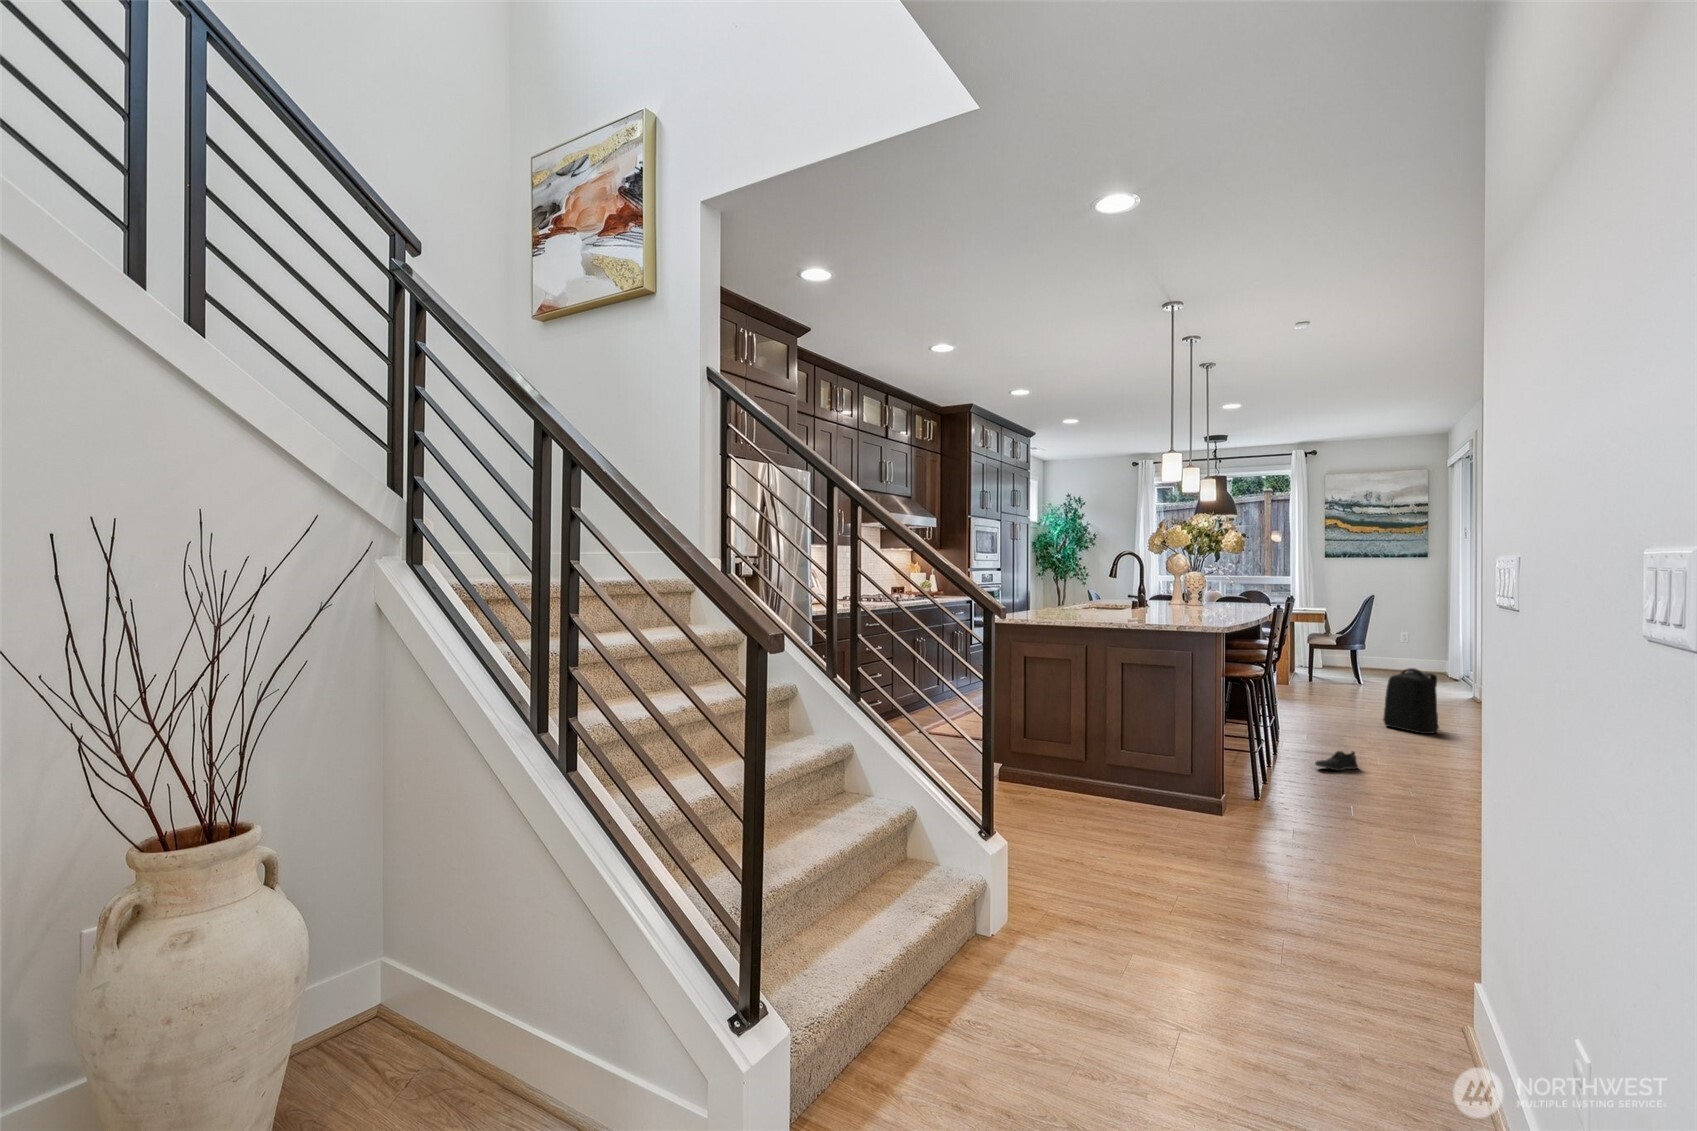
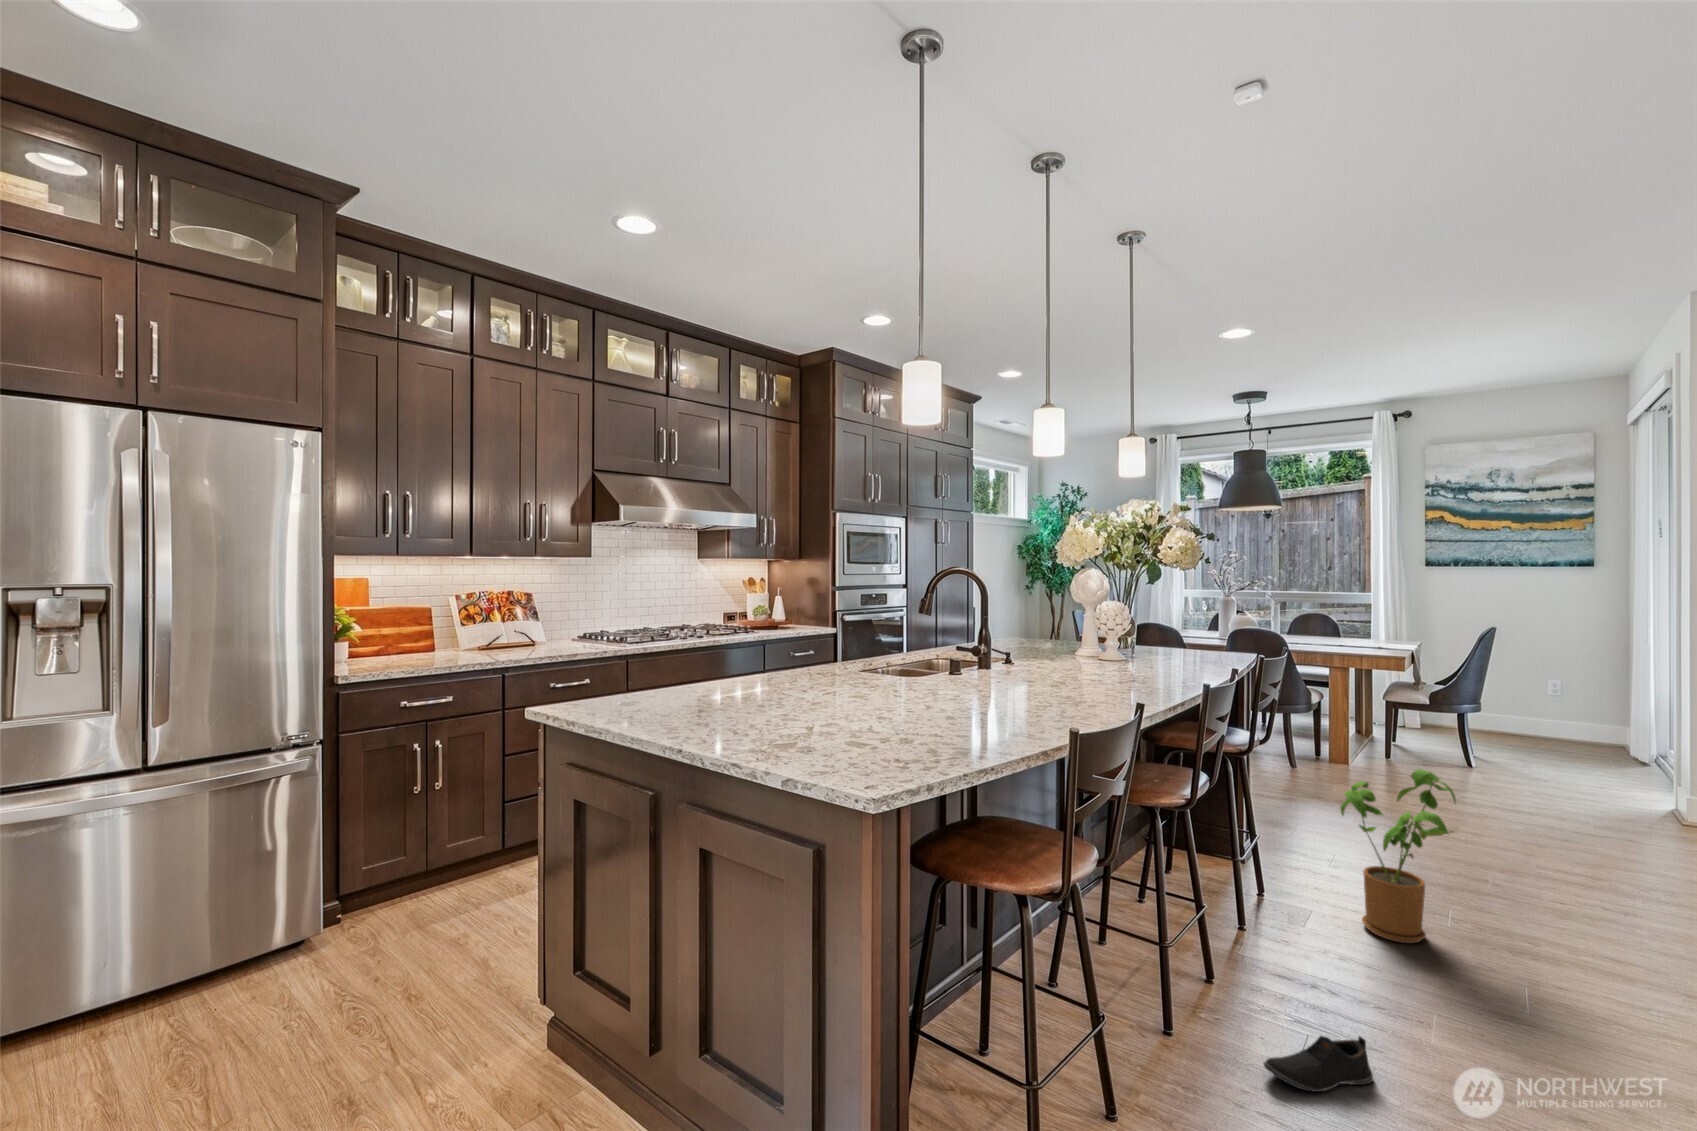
house plant: none [1320,651,1378,739] -> present [1340,769,1456,943]
backpack: present [1383,668,1439,734] -> none [1480,793,1602,931]

